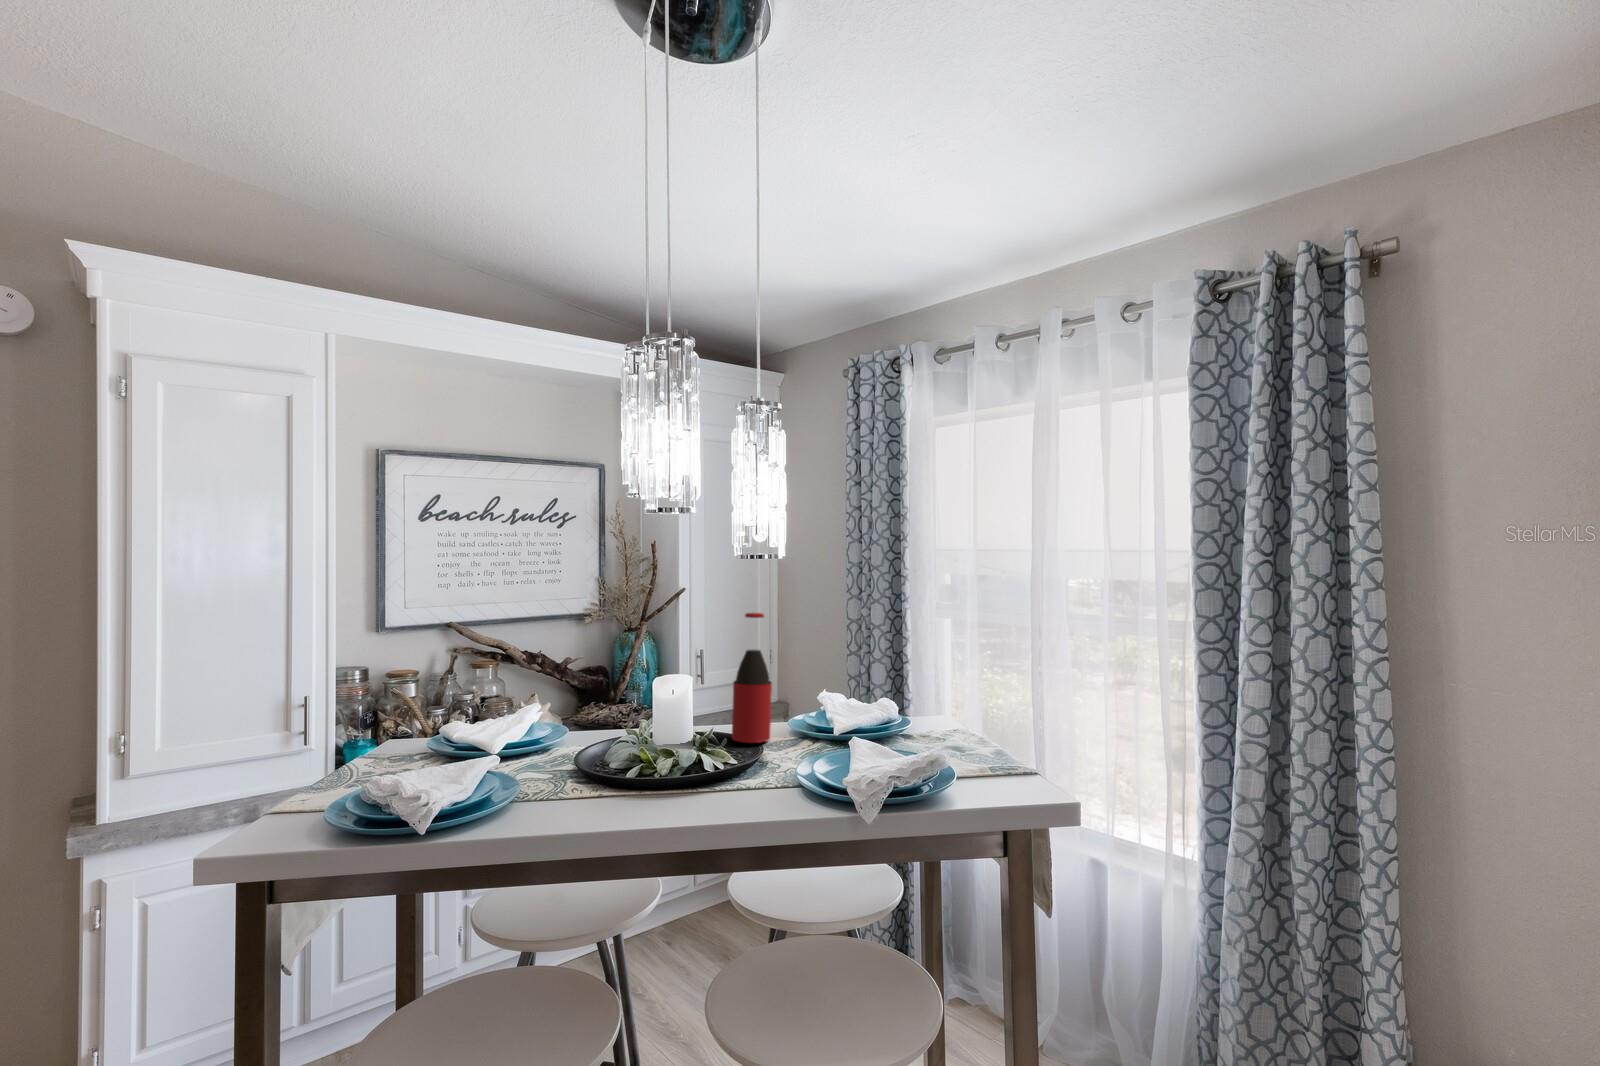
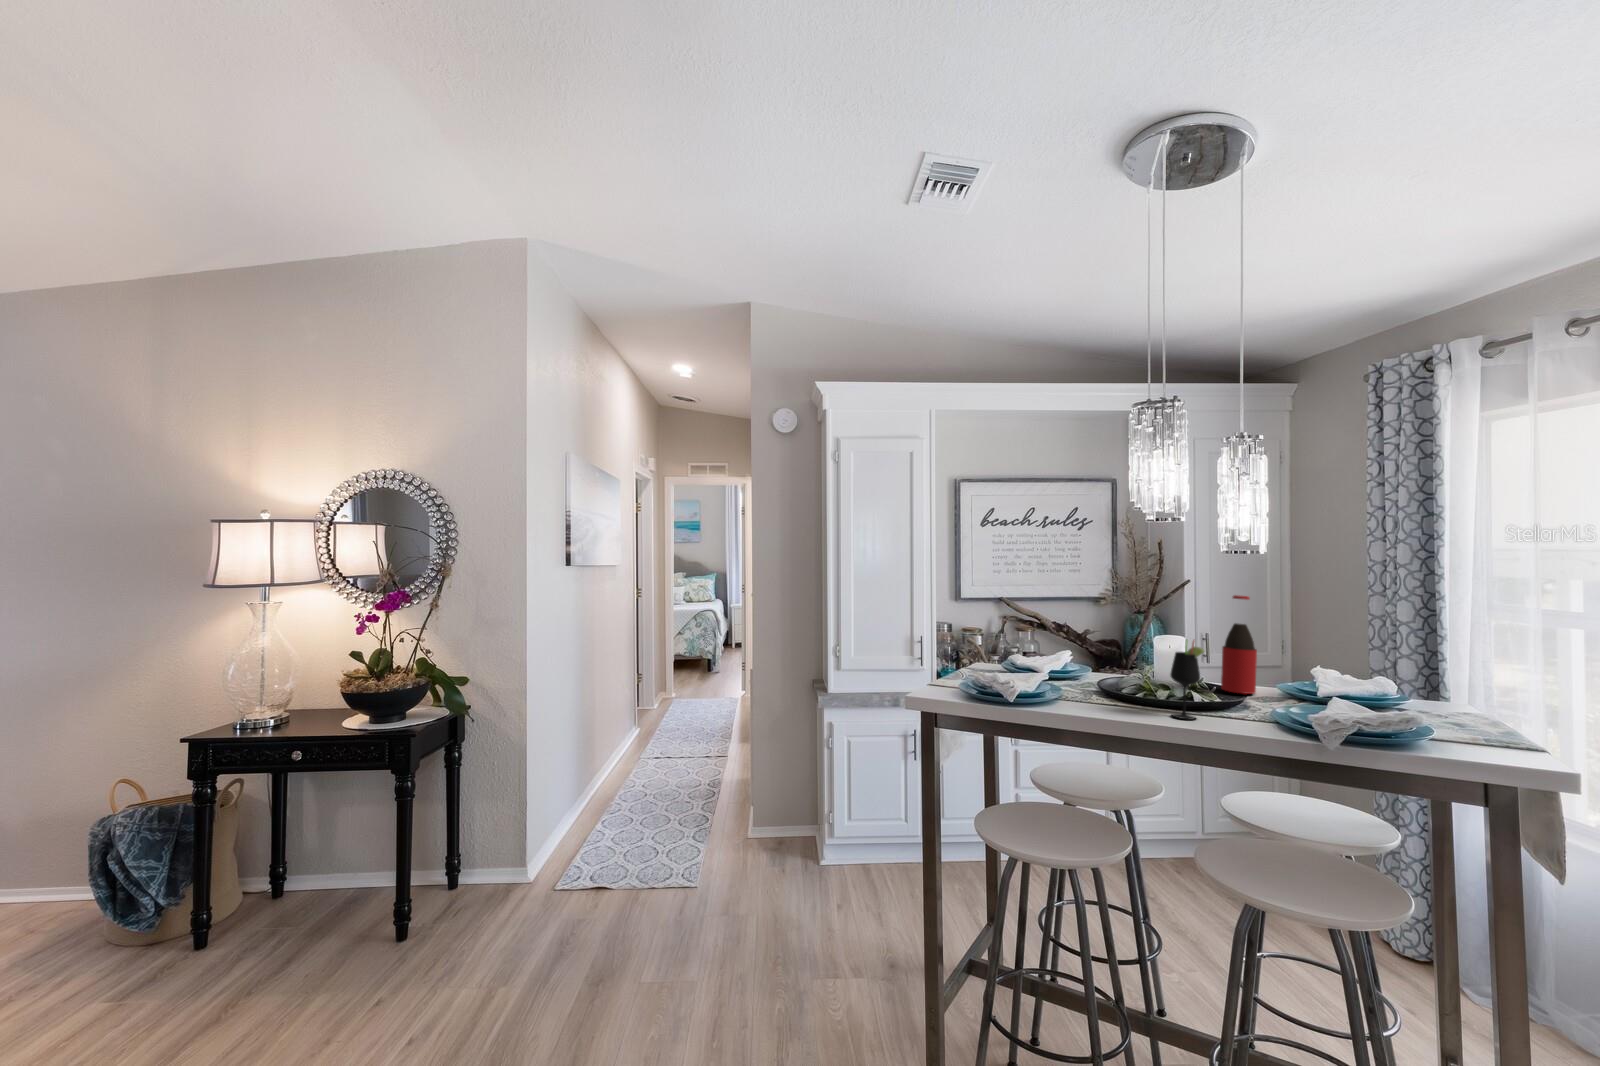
wine glass: none [676,687,722,809] -> present [1170,640,1204,720]

